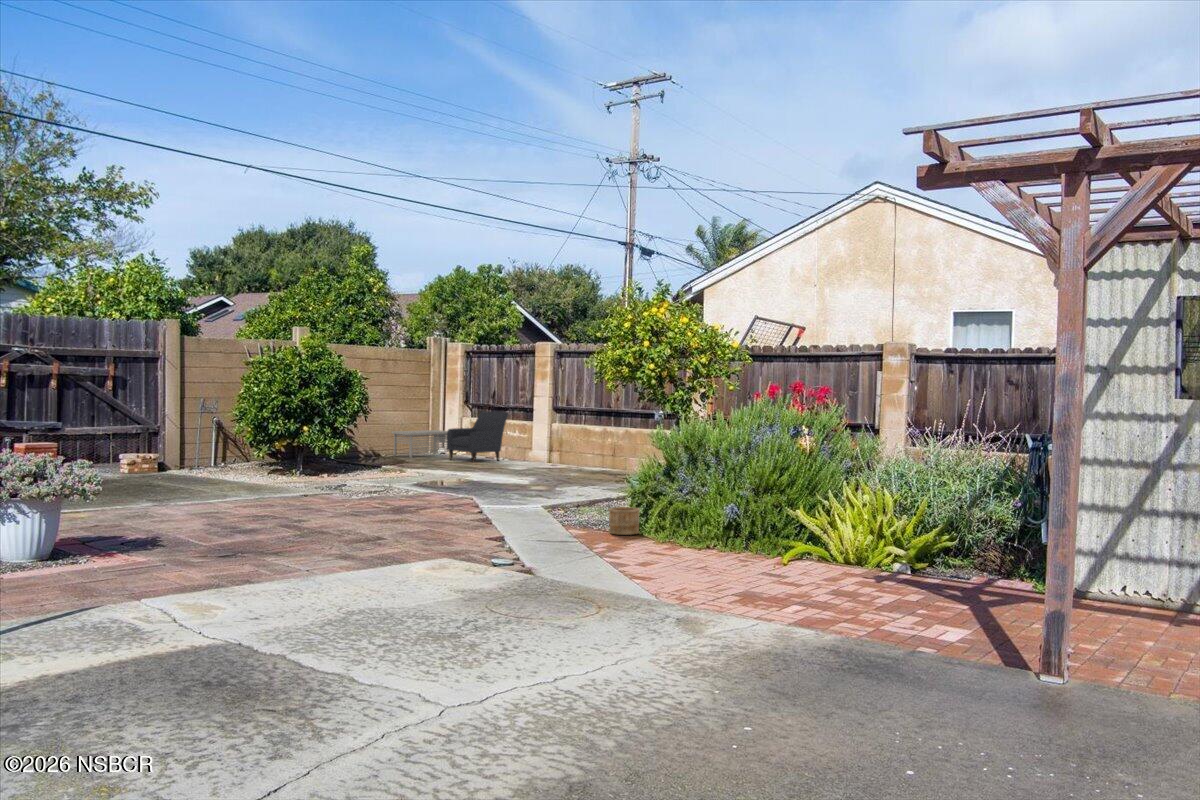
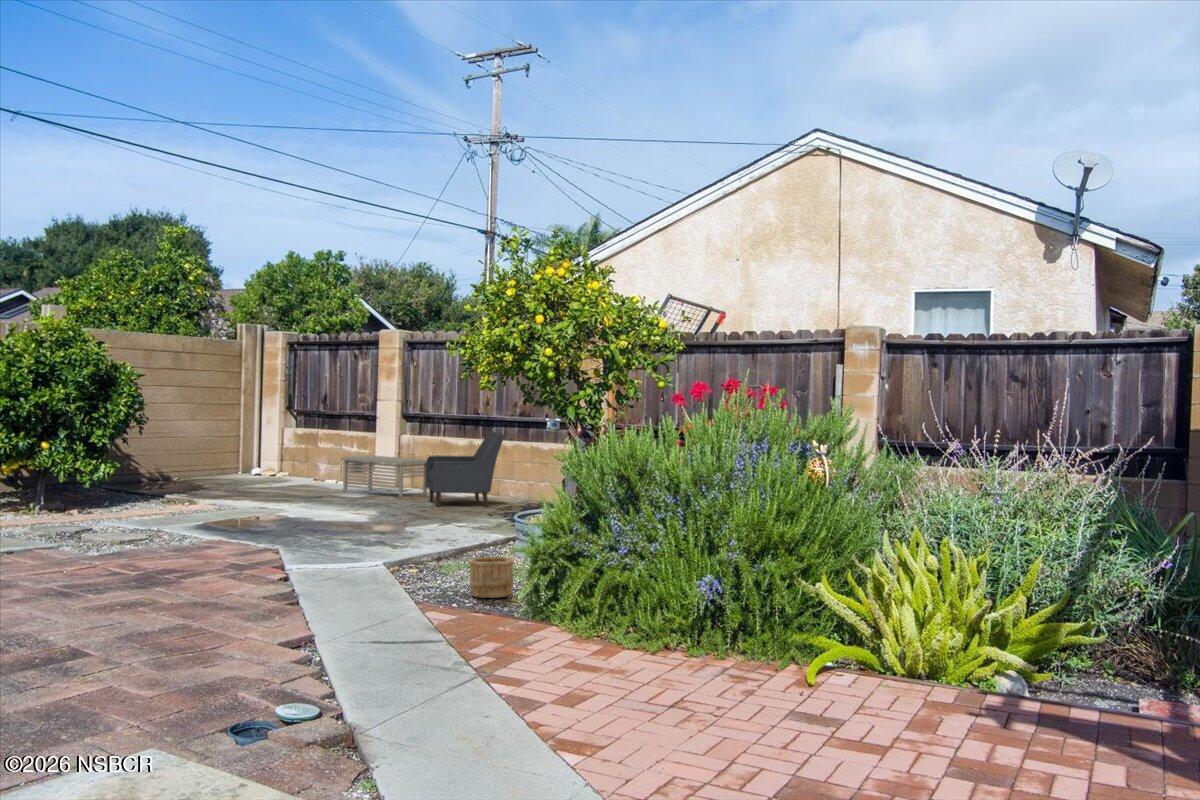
chair: present [447,411,508,462] -> present [426,431,504,507]
storage bench: present [392,430,449,458] -> present [341,455,427,498]

